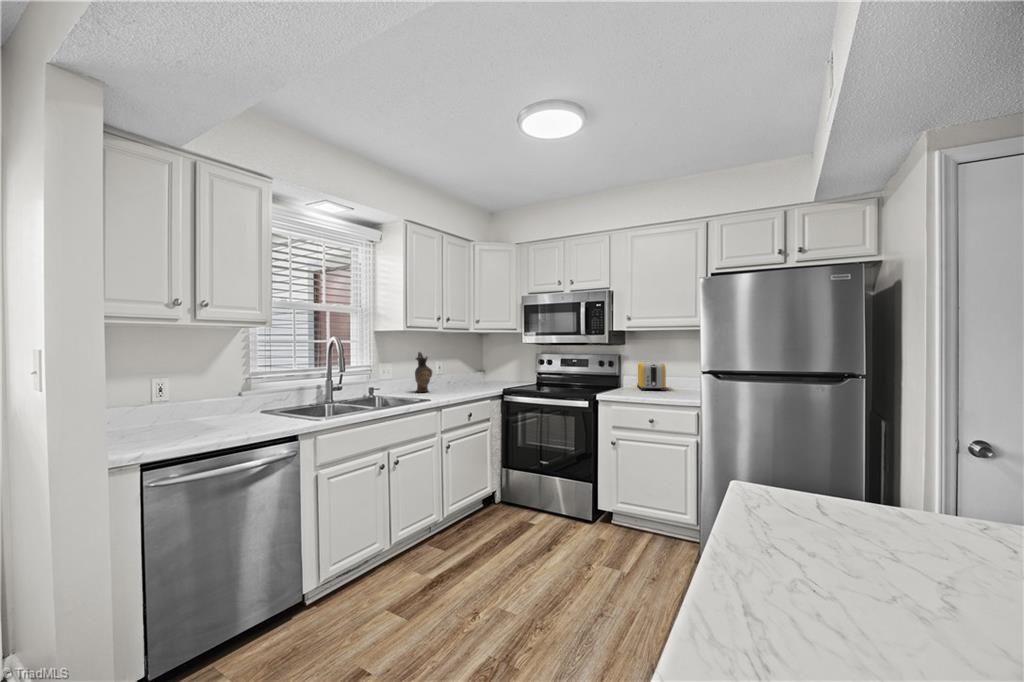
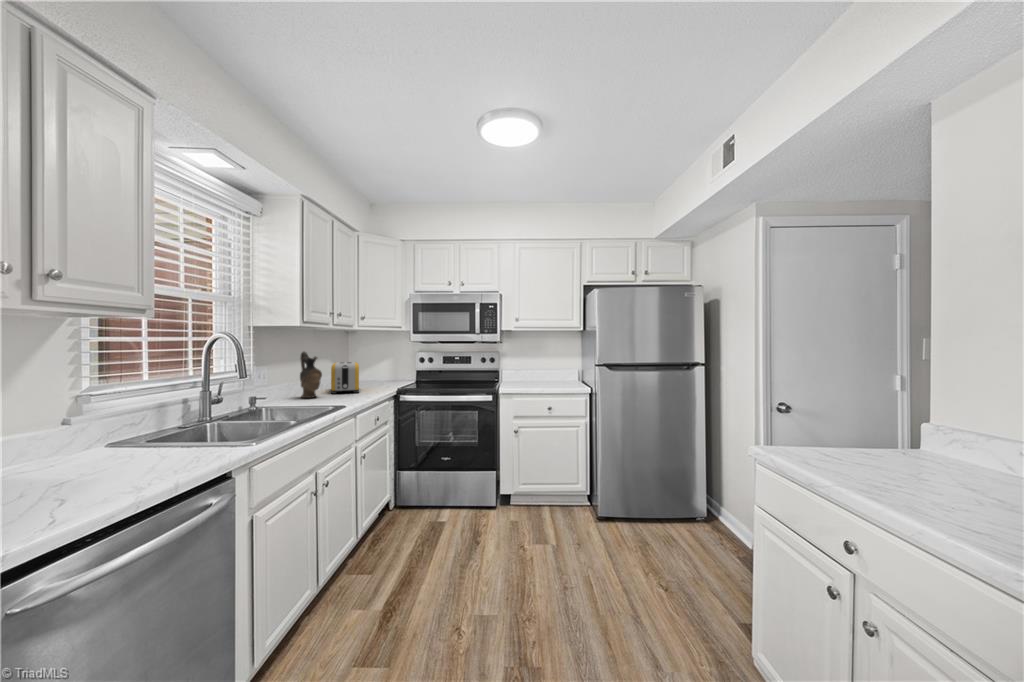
toaster: present [637,362,666,391] -> present [331,362,359,394]

